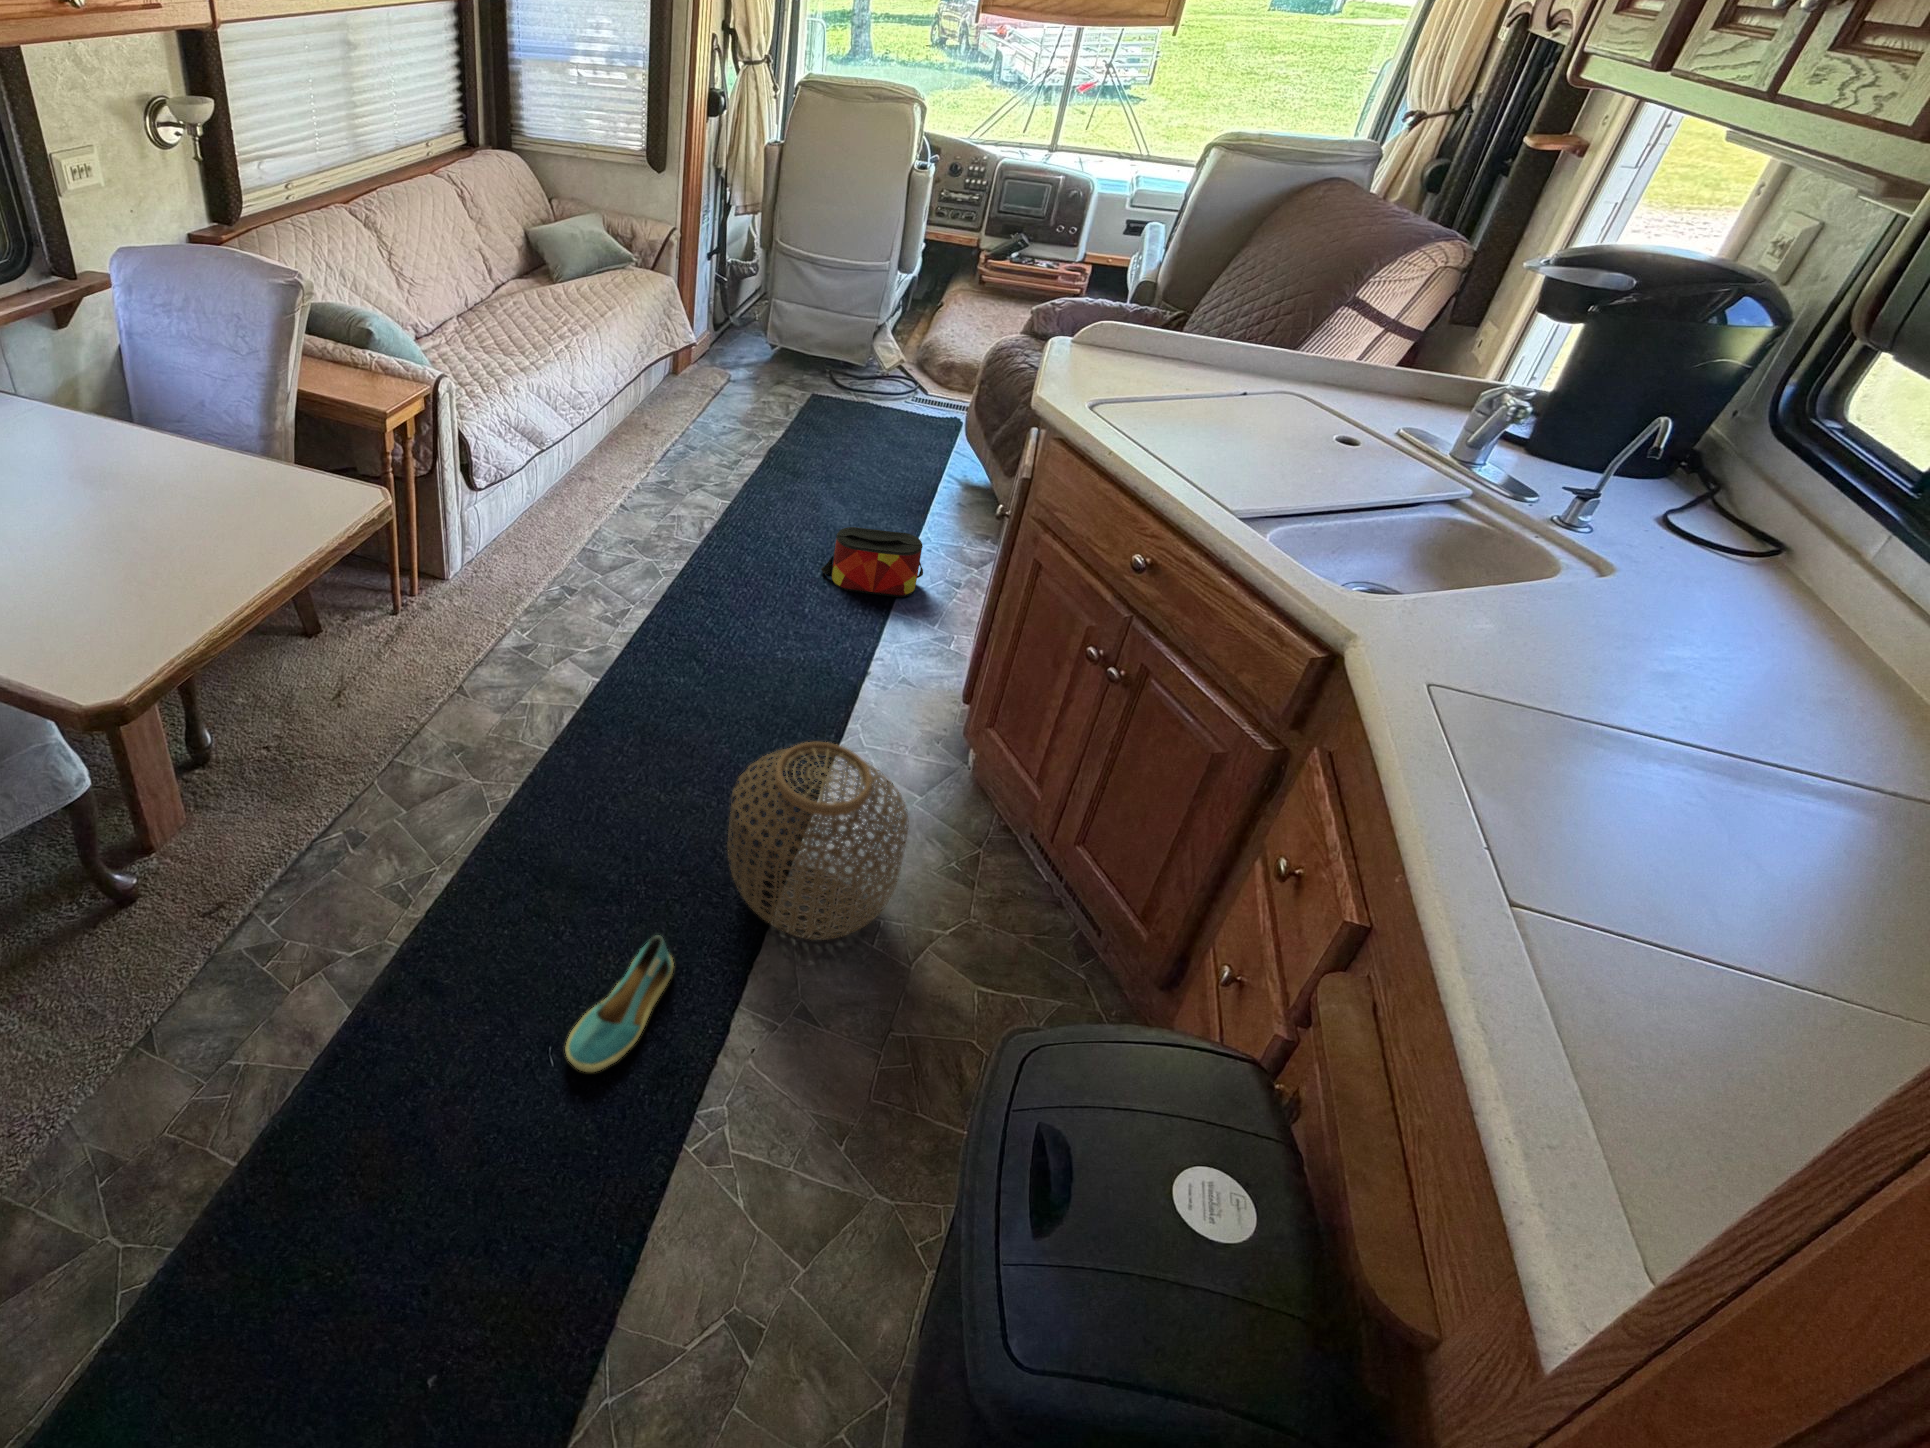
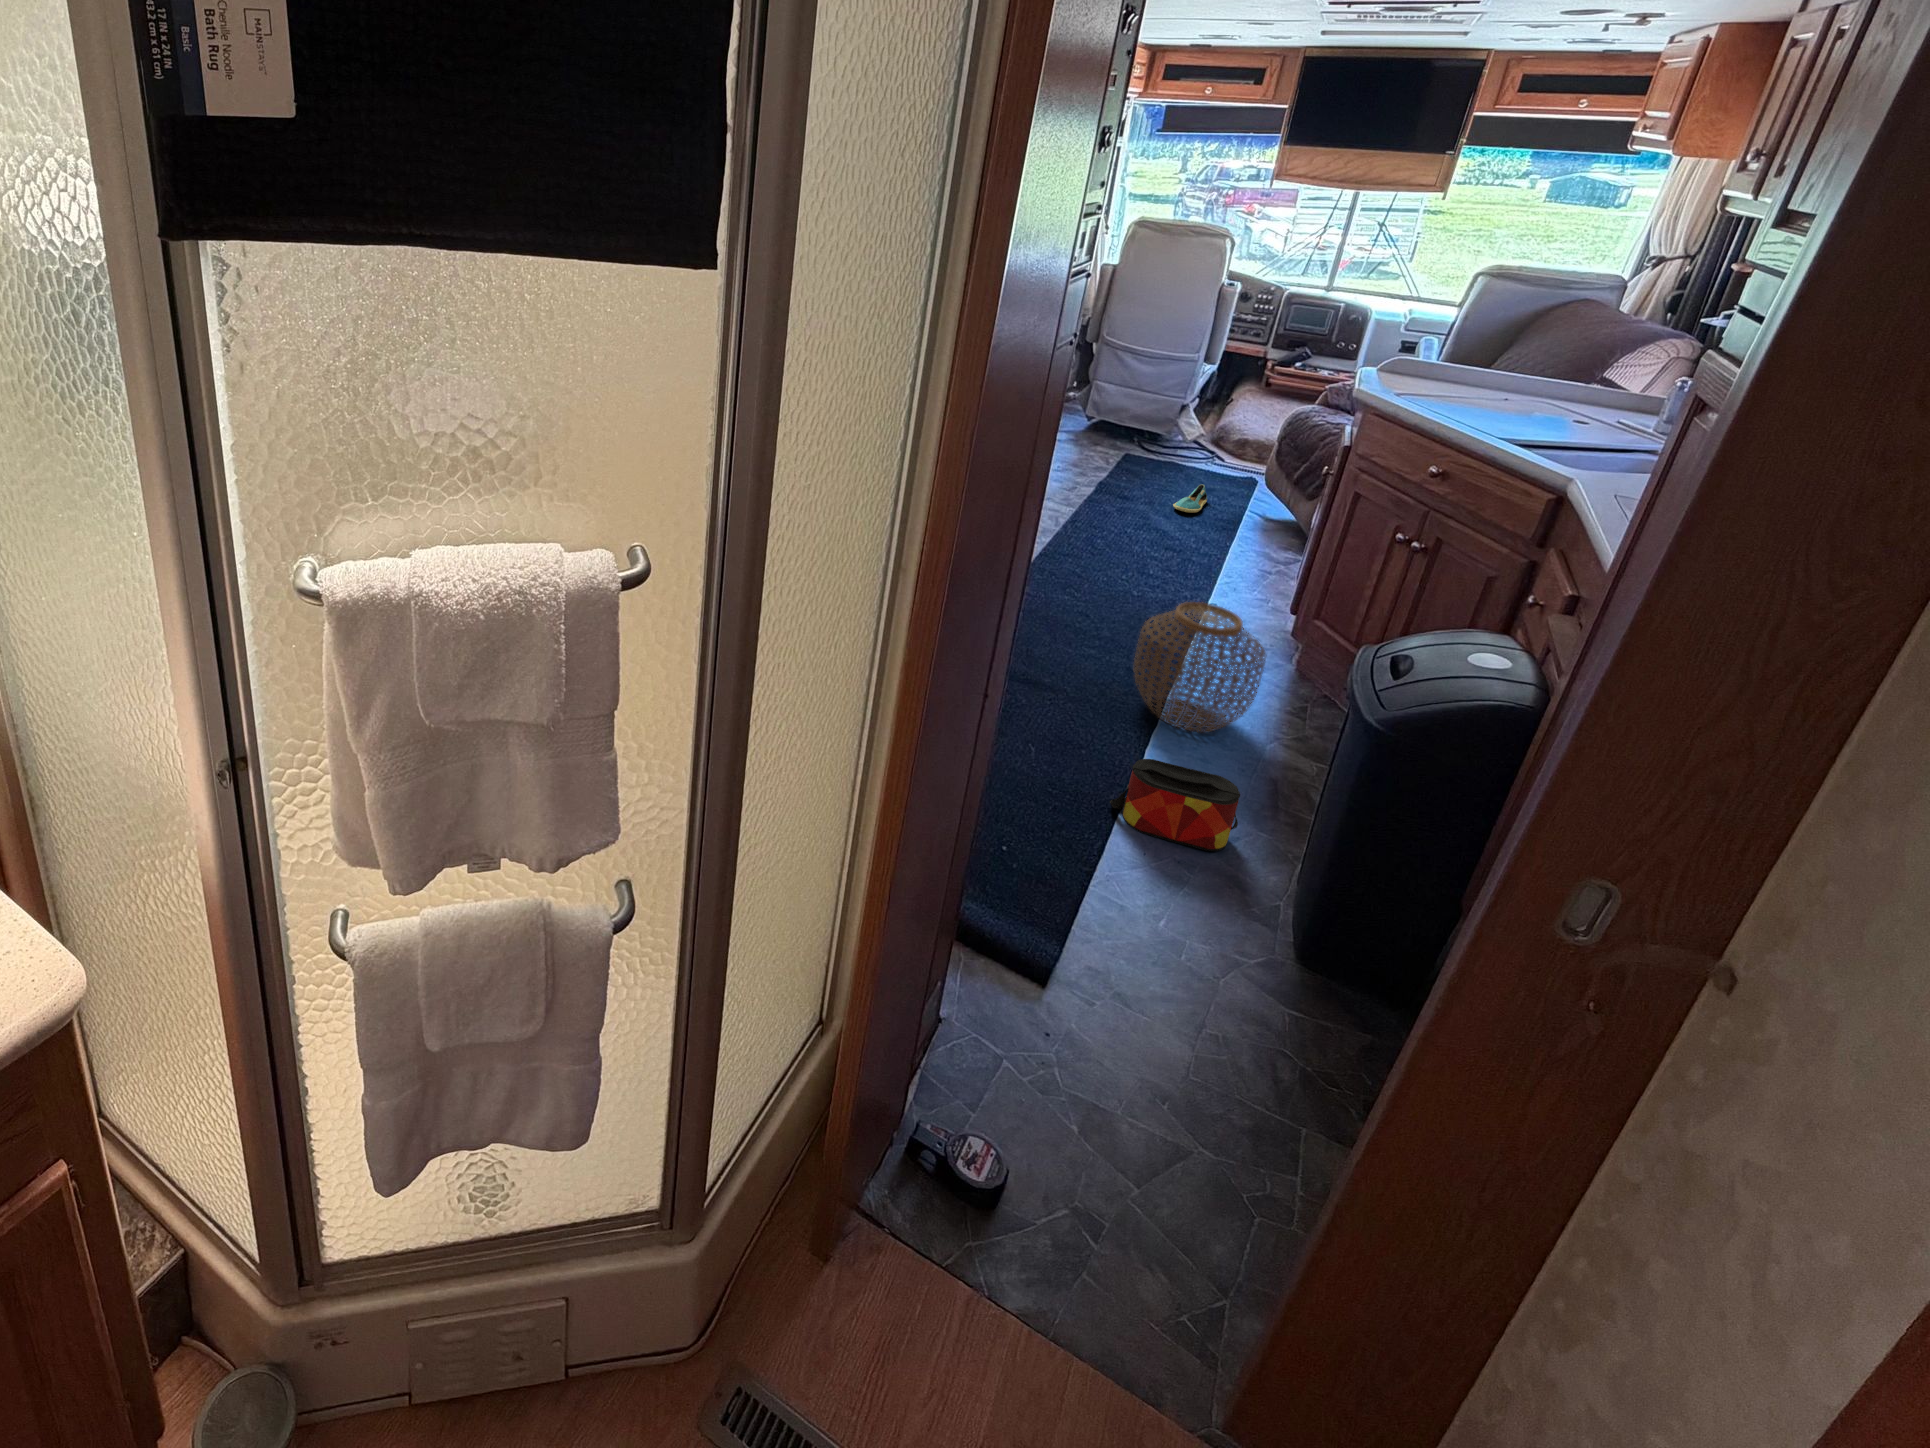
bag: present [821,527,923,597] -> present [1110,759,1240,851]
shoe: present [565,935,674,1072] -> present [1173,484,1207,513]

